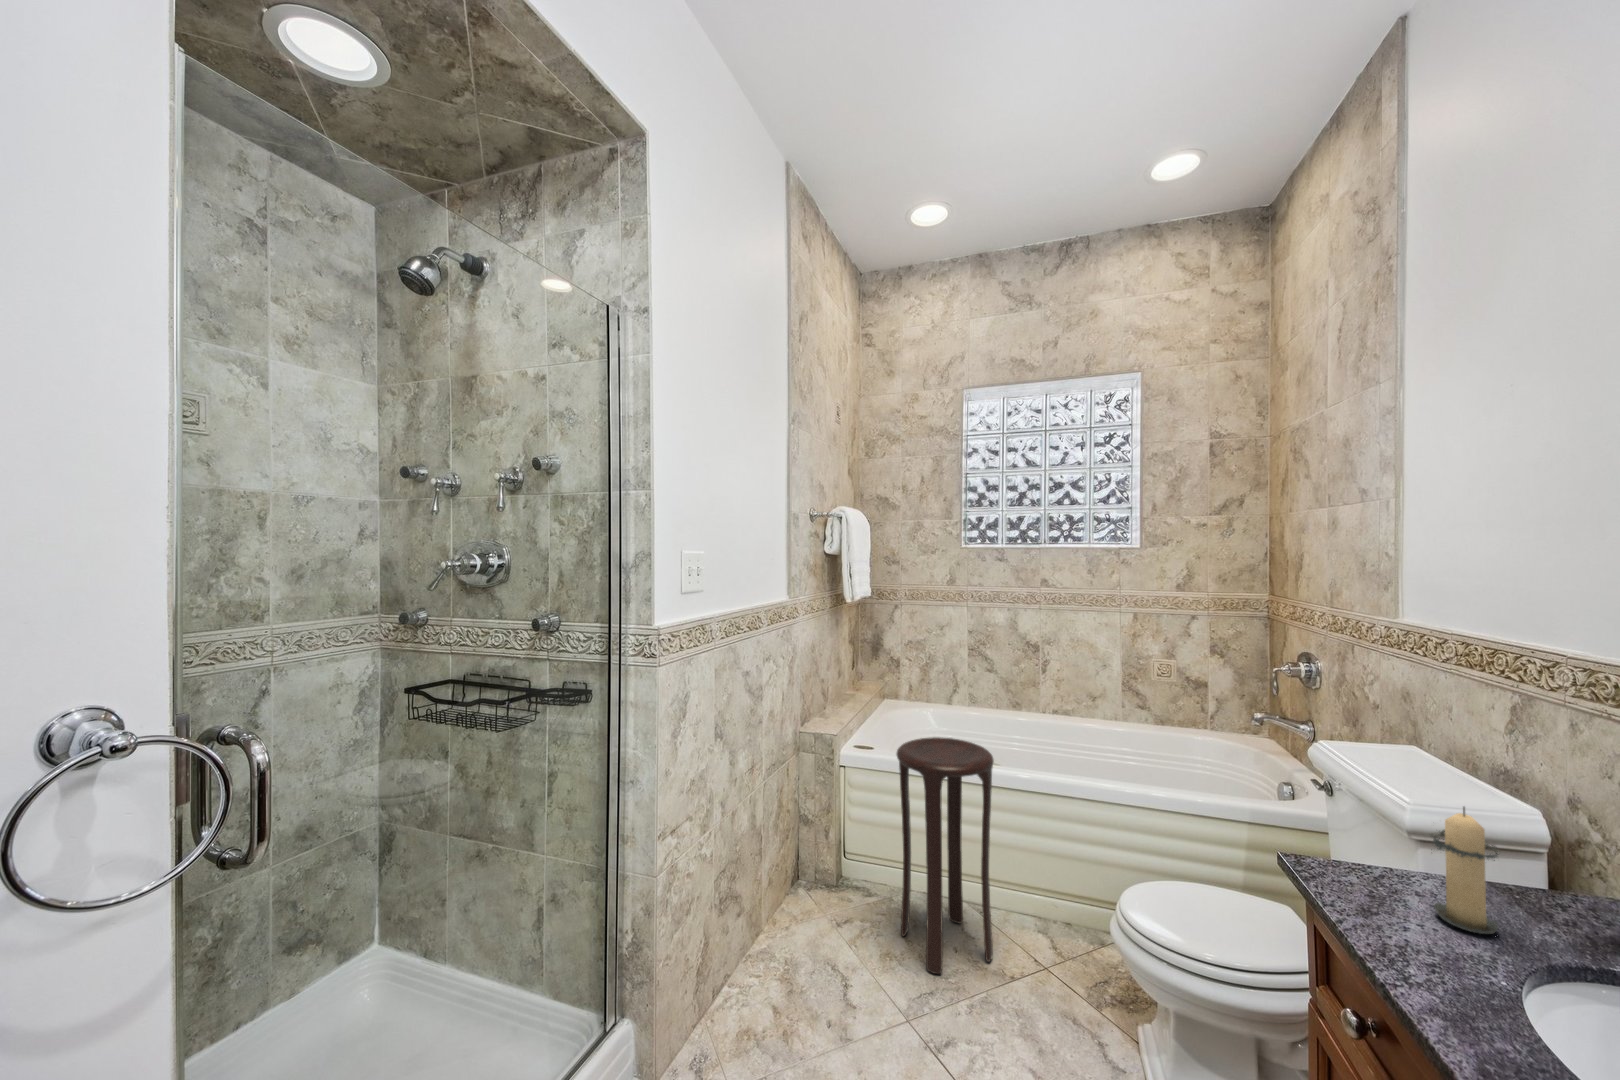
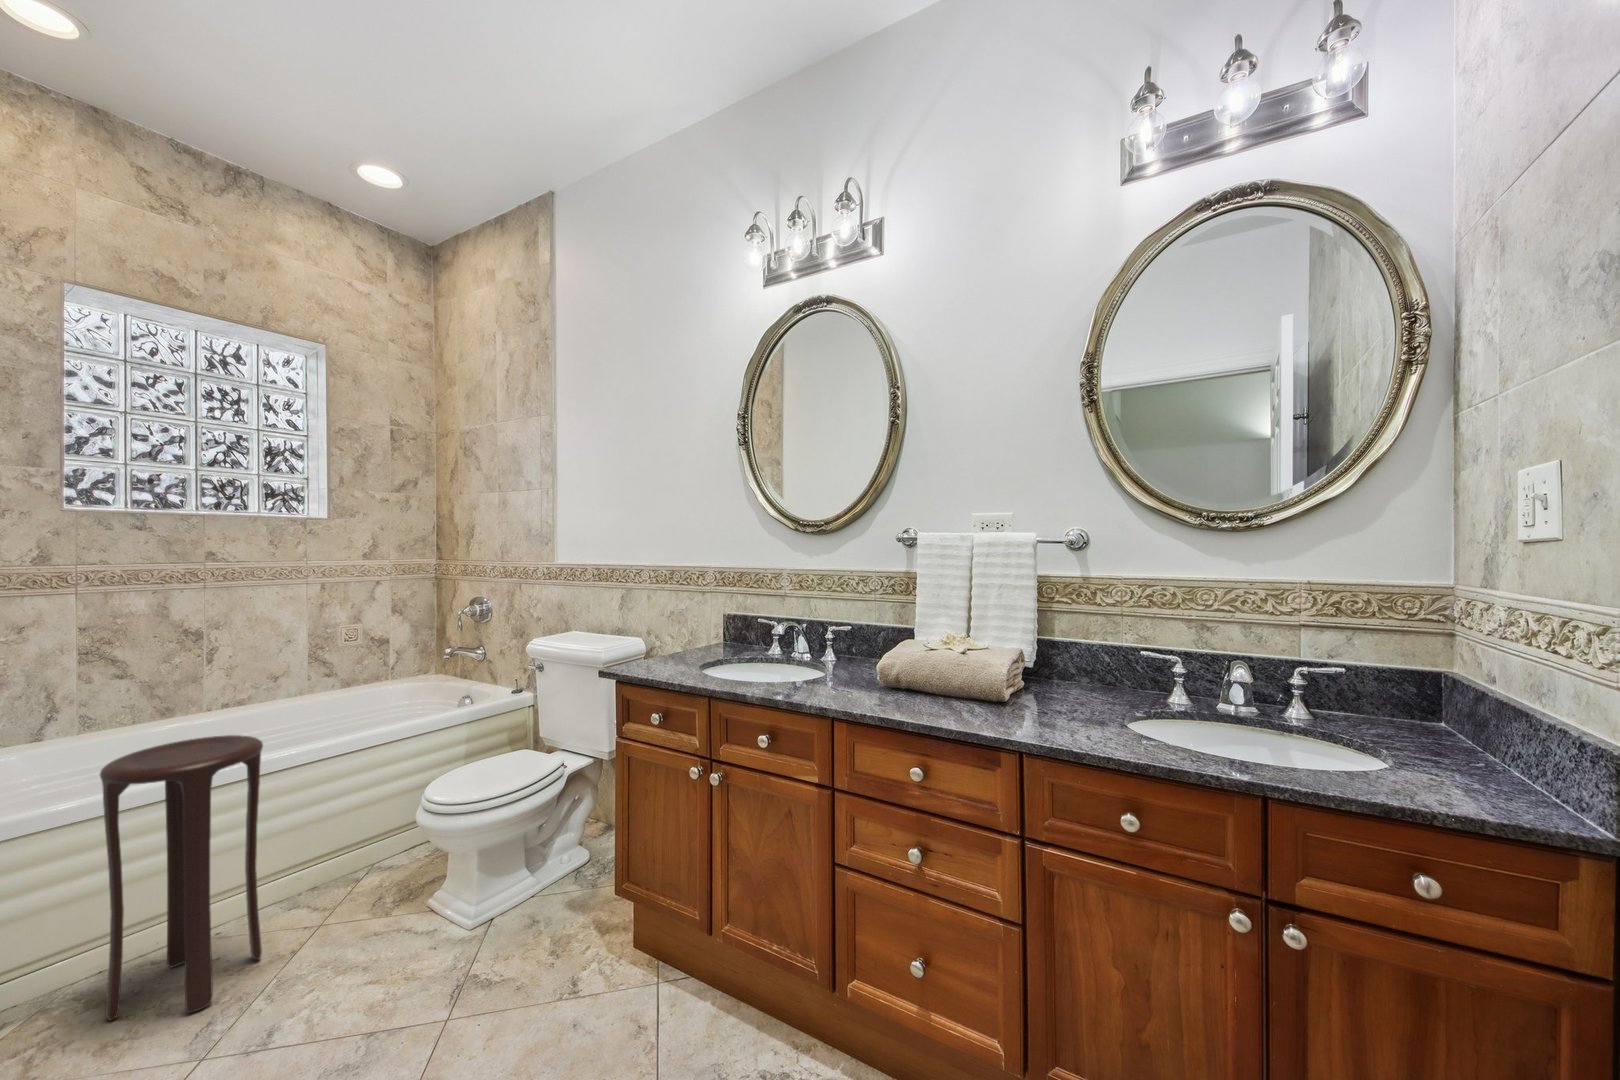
candle: present [1432,807,1500,934] -> none [659,617,684,669]

